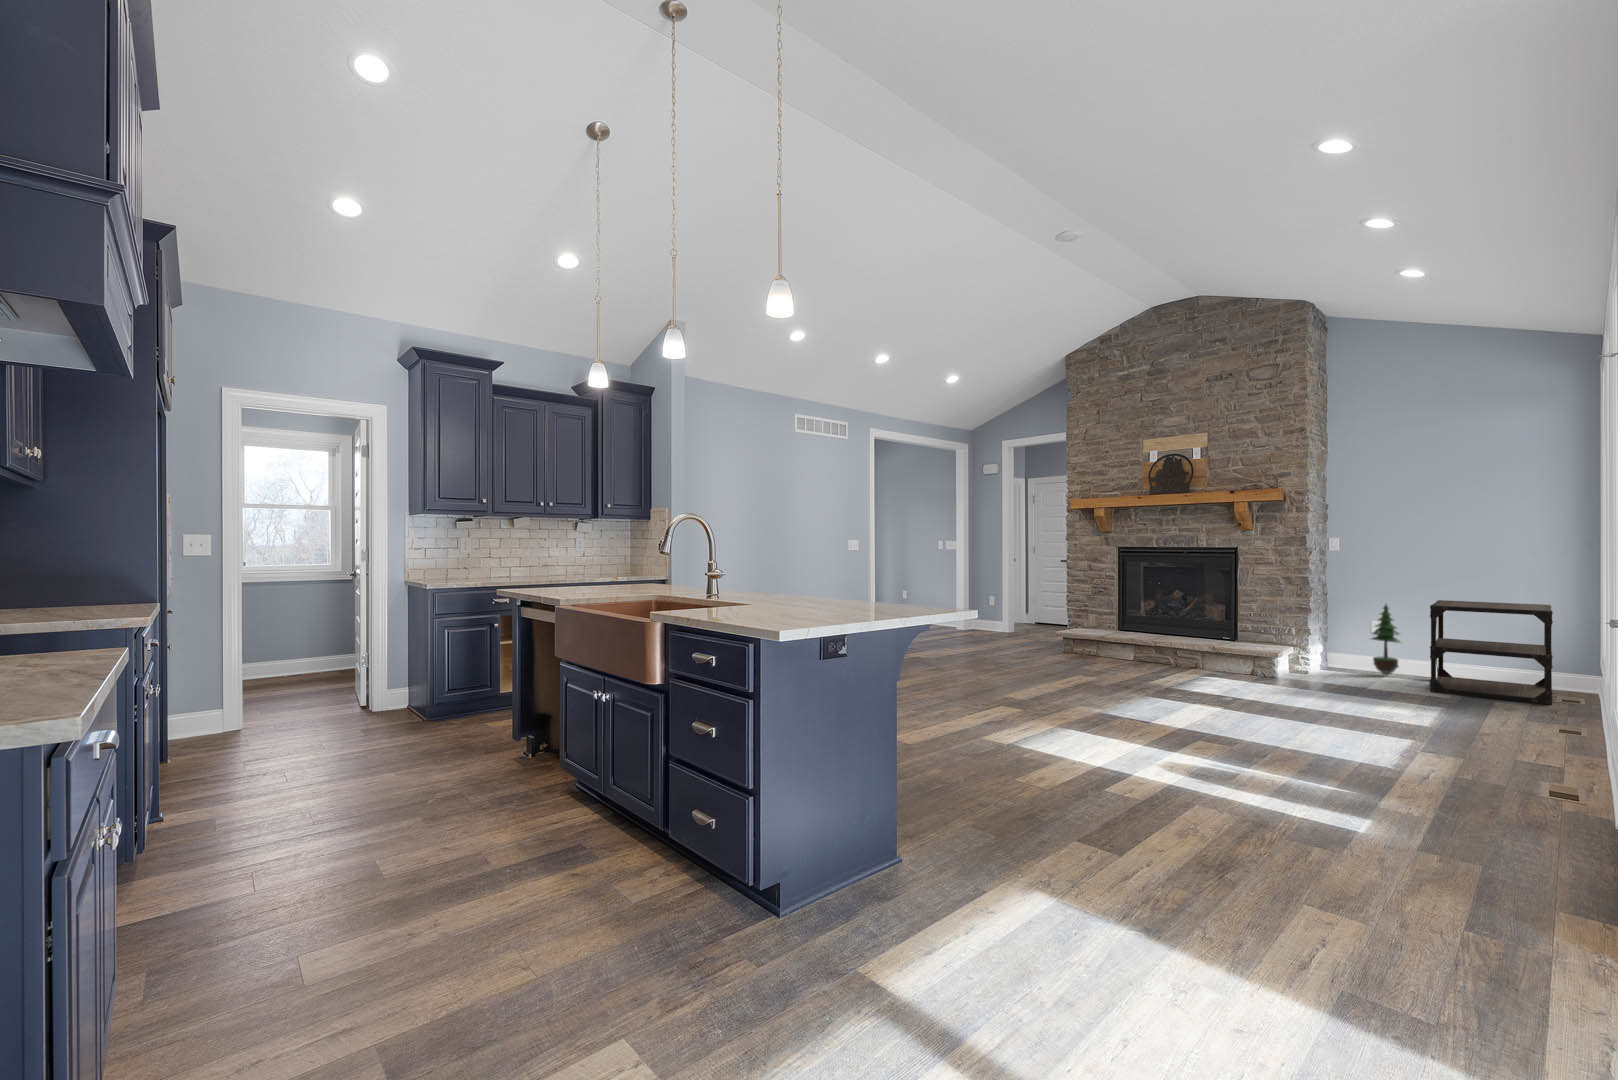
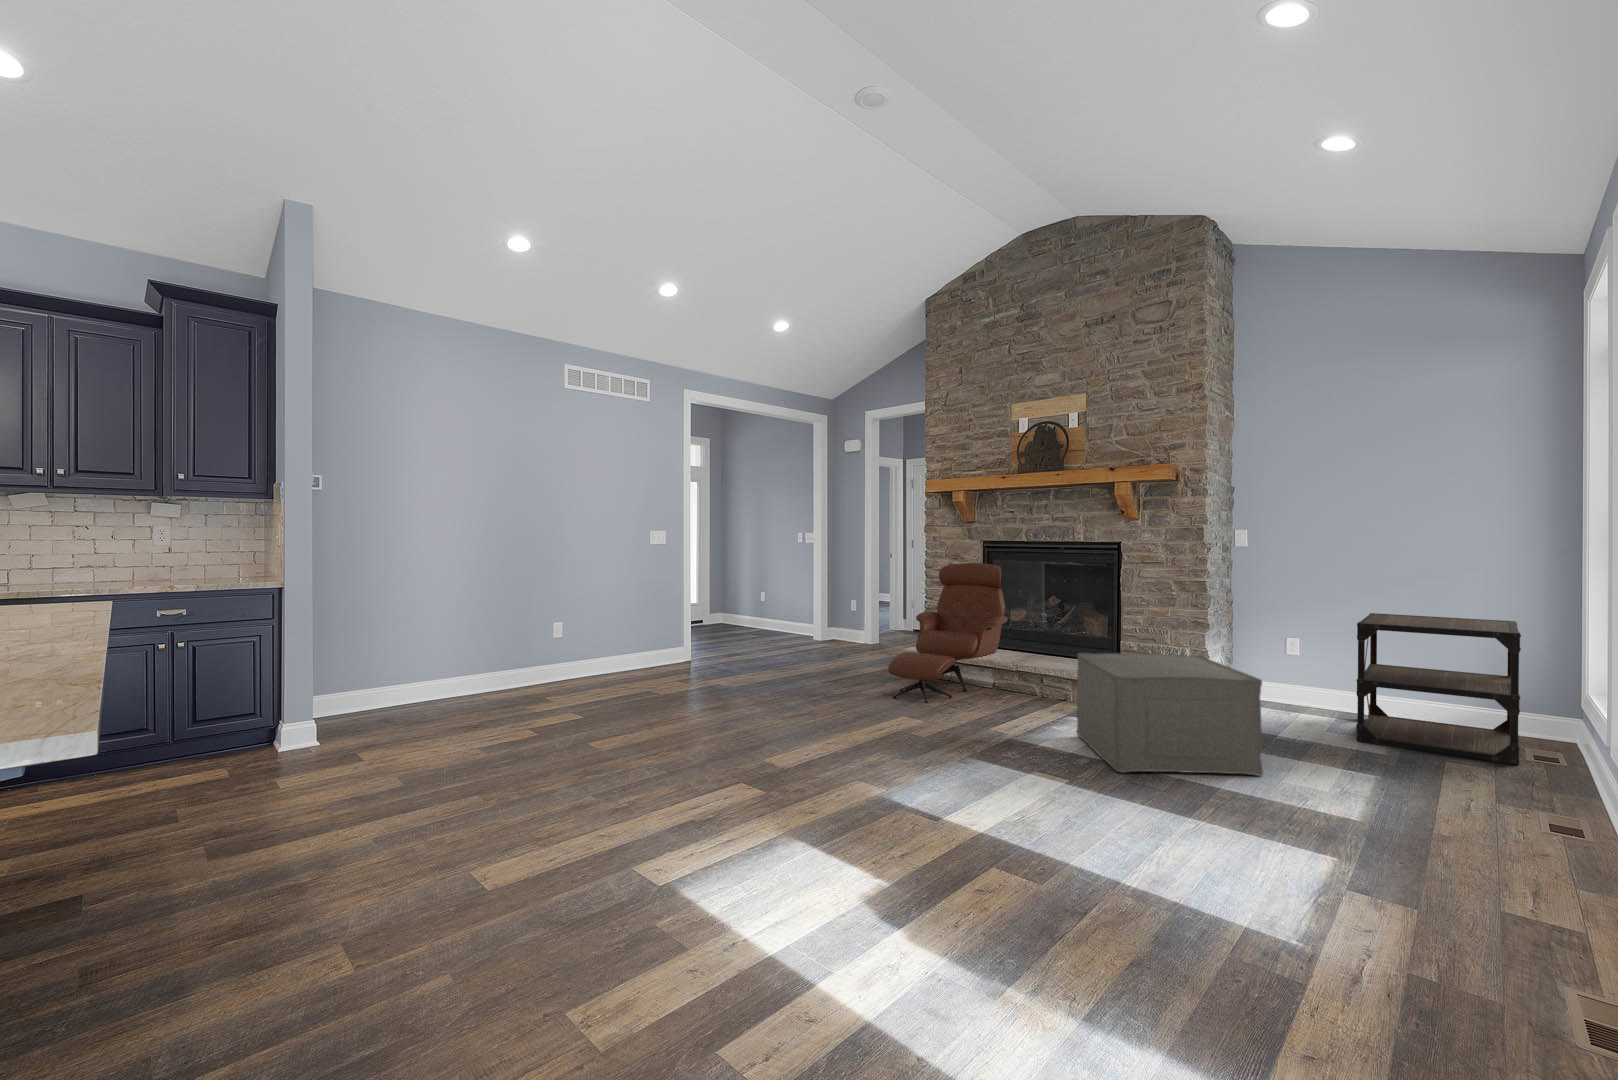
lounge chair: none [1057,564,1143,668] -> present [888,563,1007,703]
potted tree: present [1372,605,1400,675] -> none [1283,616,1324,713]
ottoman: none [1220,627,1367,708] -> present [1076,653,1263,776]

